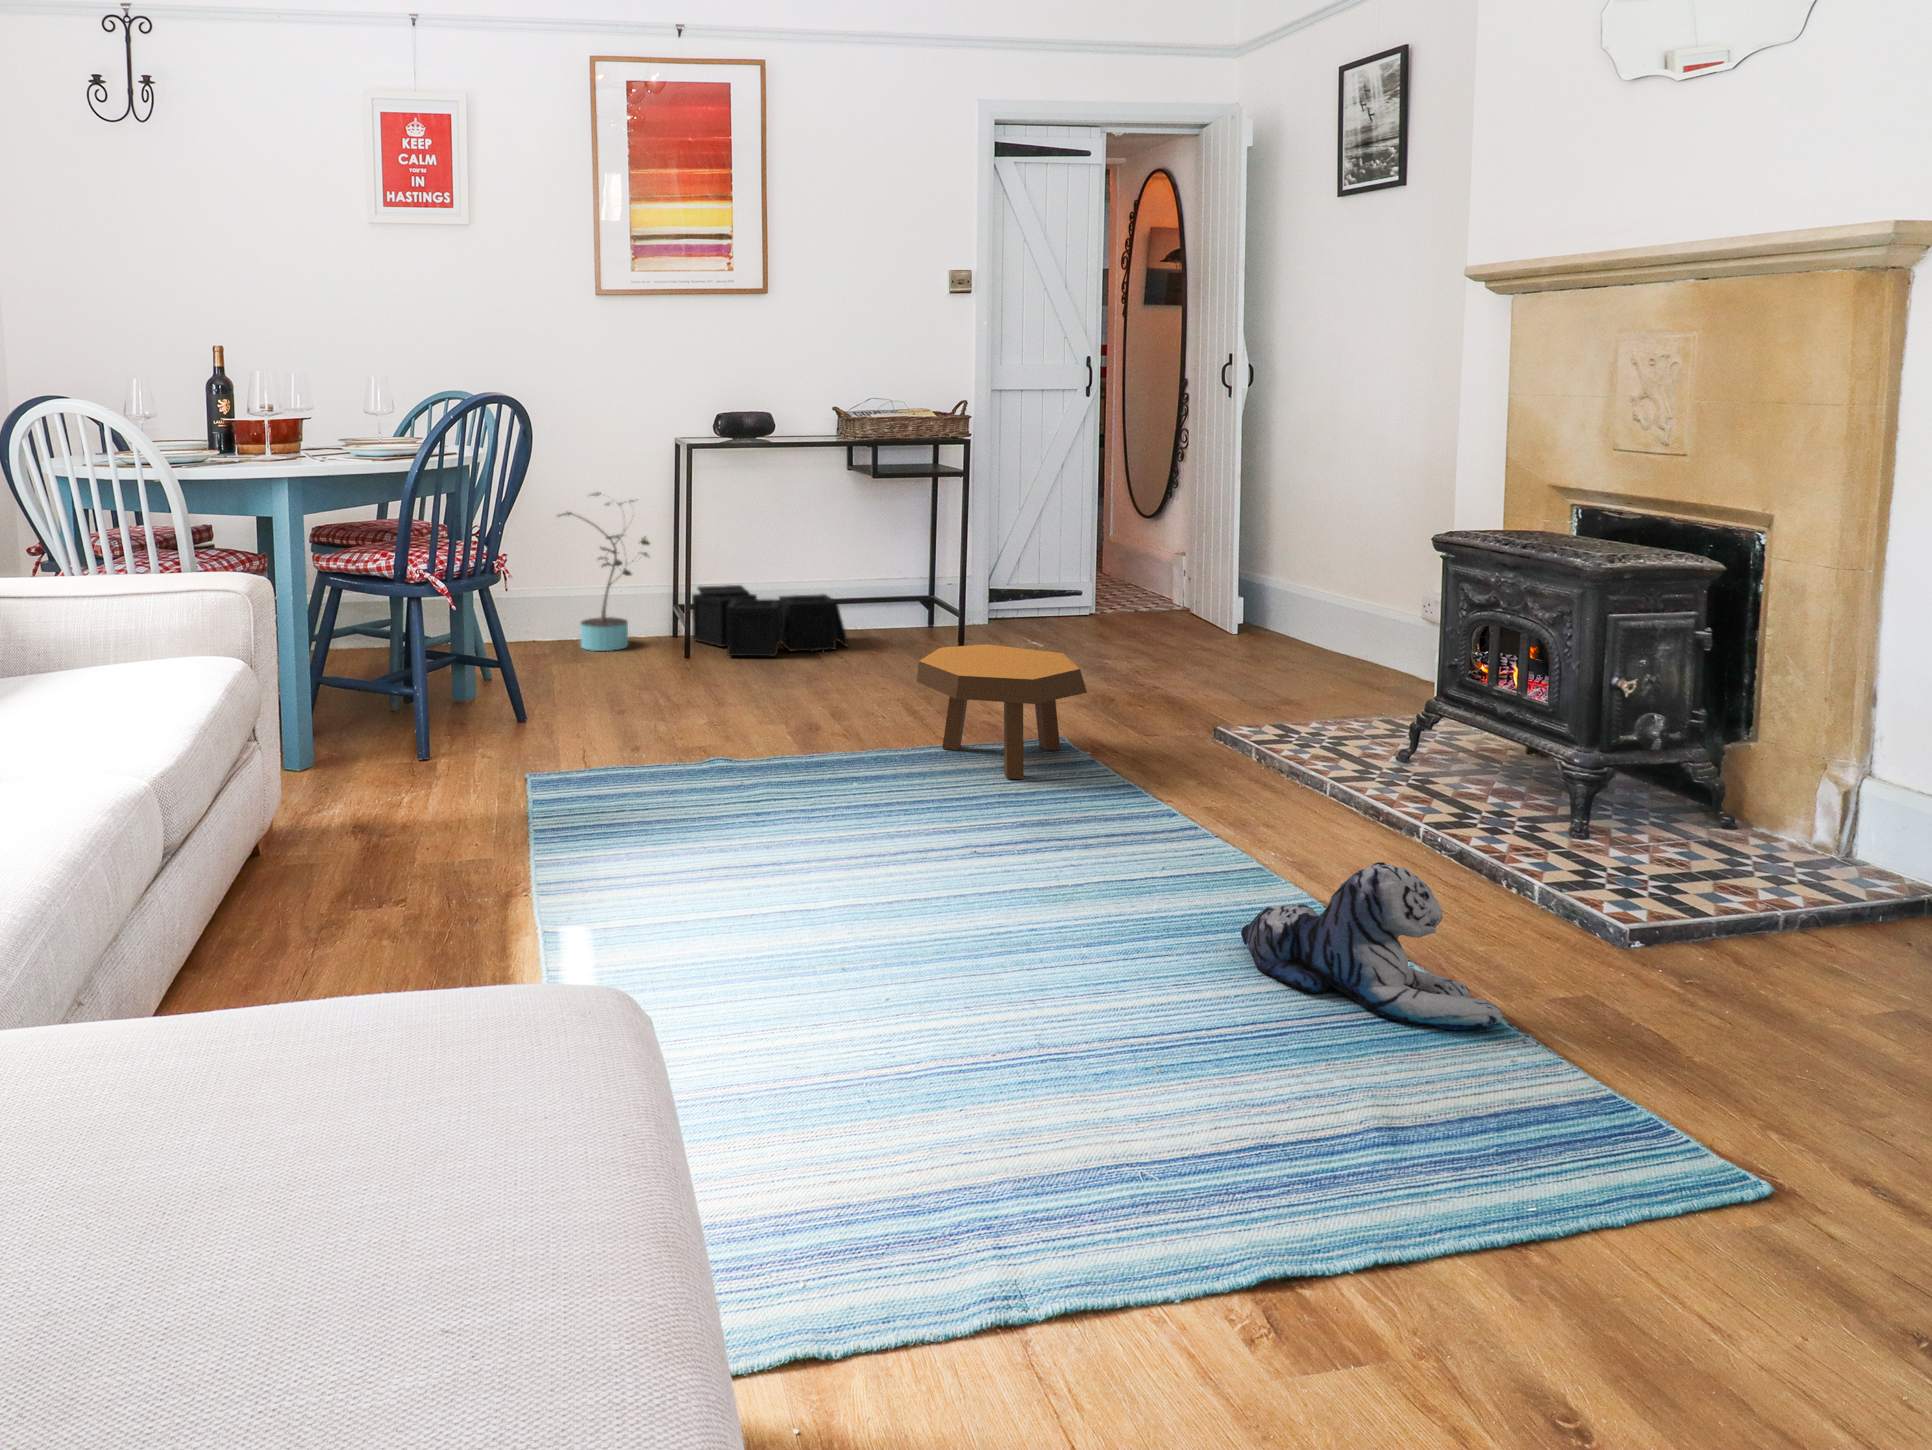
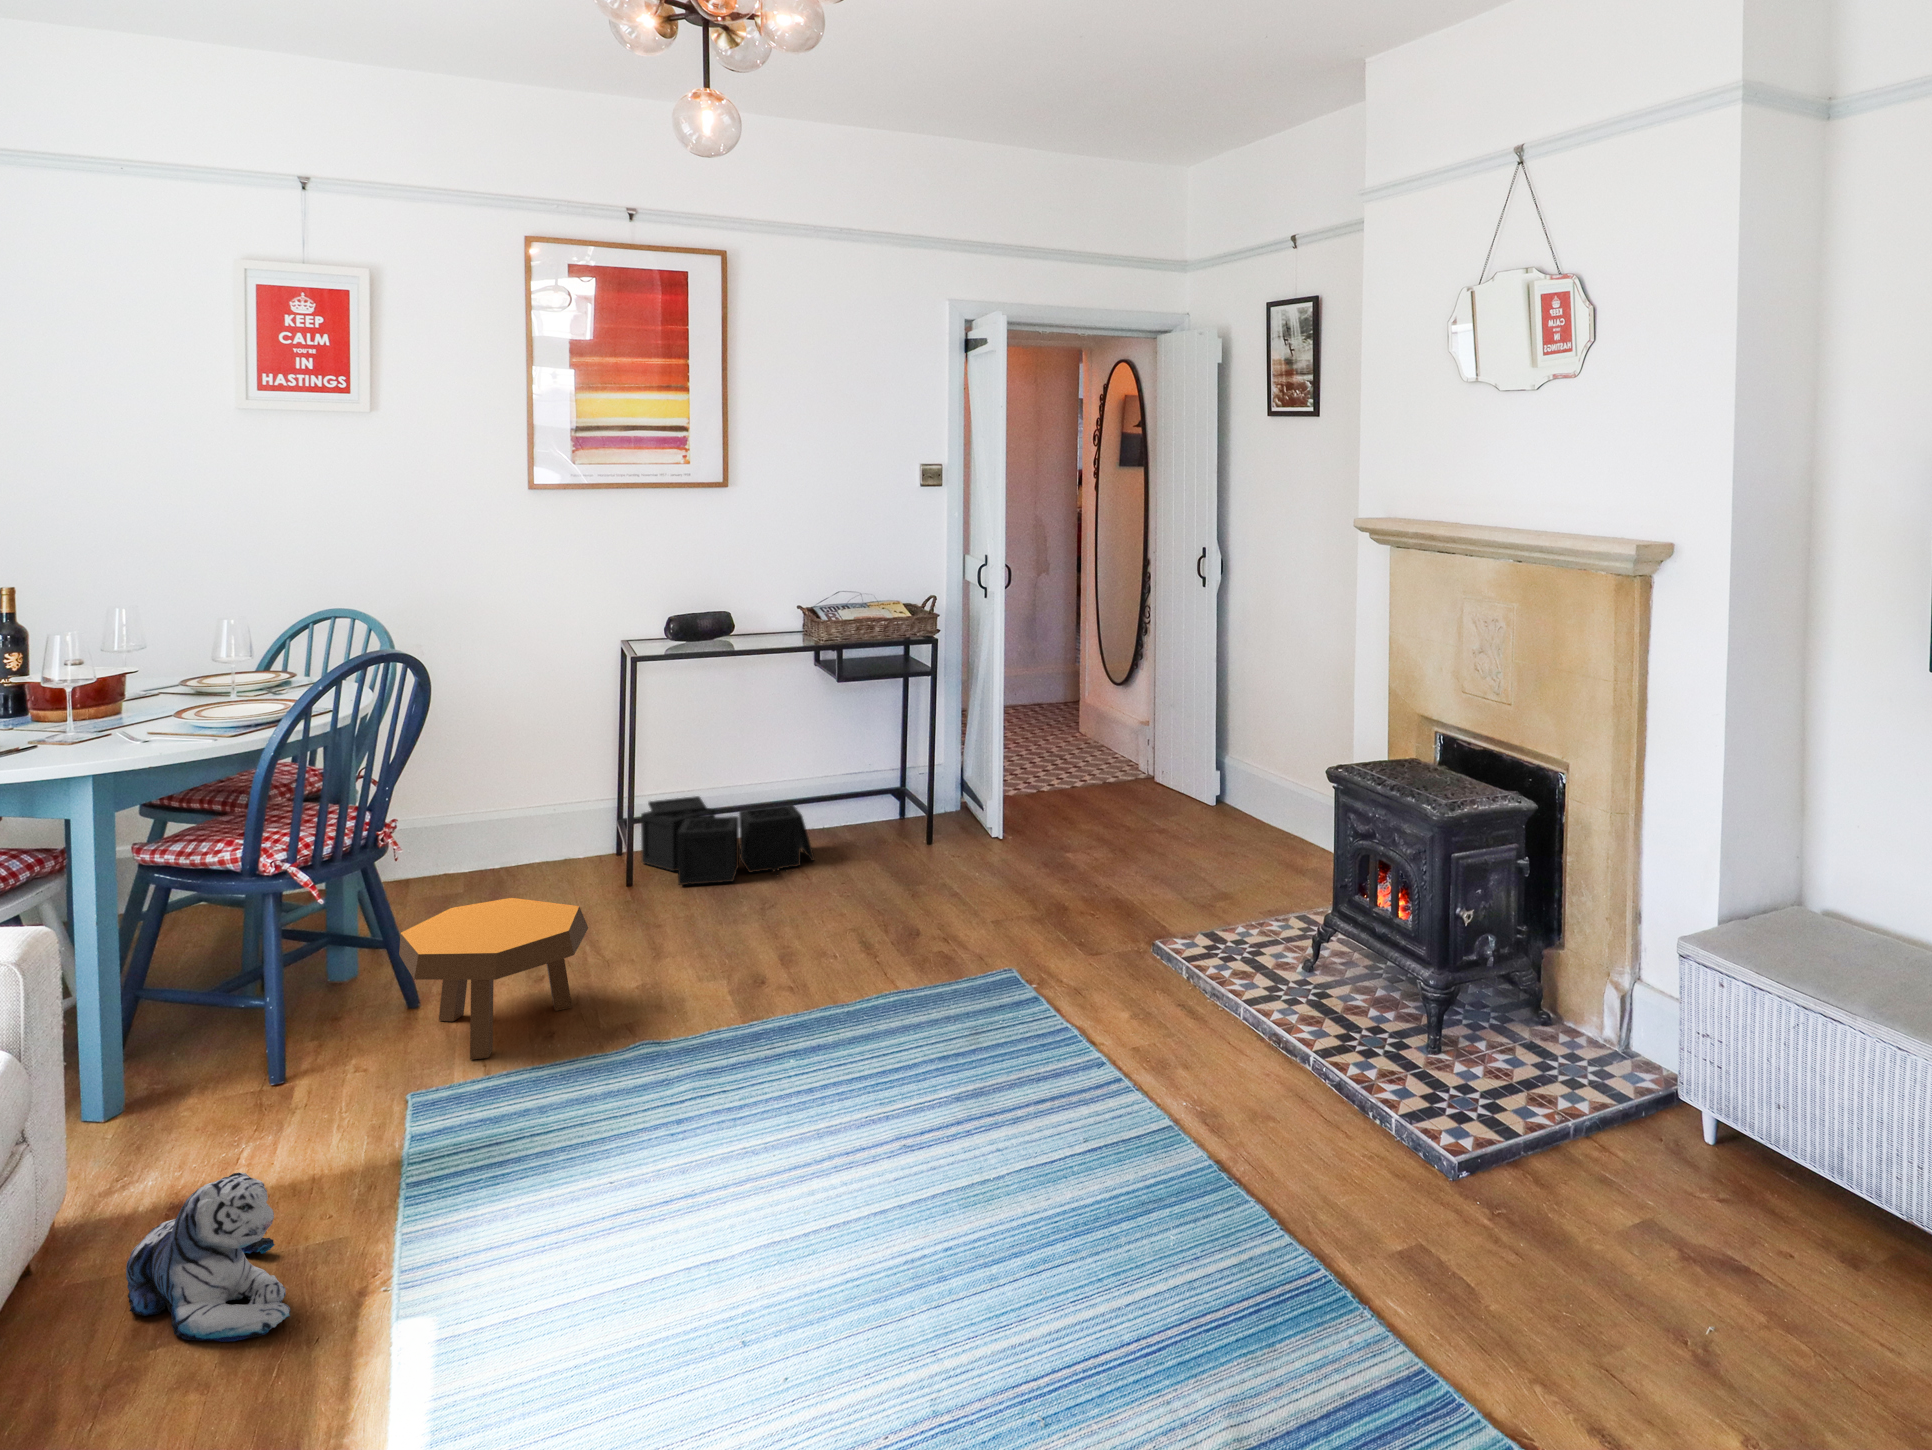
potted plant: present [558,493,650,651] -> none [475,706,591,888]
footstool: present [917,644,1087,779] -> present [399,898,588,1060]
plush toy: present [1241,862,1503,1030] -> present [126,1173,290,1342]

